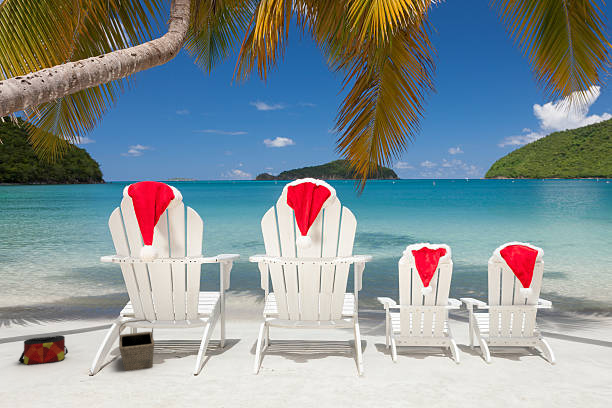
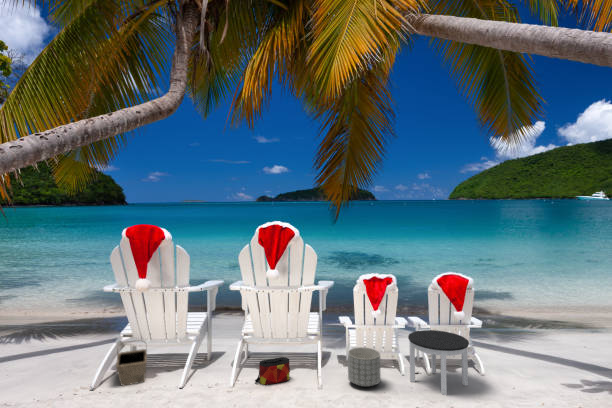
round table: none [465,312,541,386] -> present [408,330,469,395]
planter: none [393,330,432,375] -> present [348,347,381,387]
bag: present [19,336,68,365] -> present [255,357,290,385]

